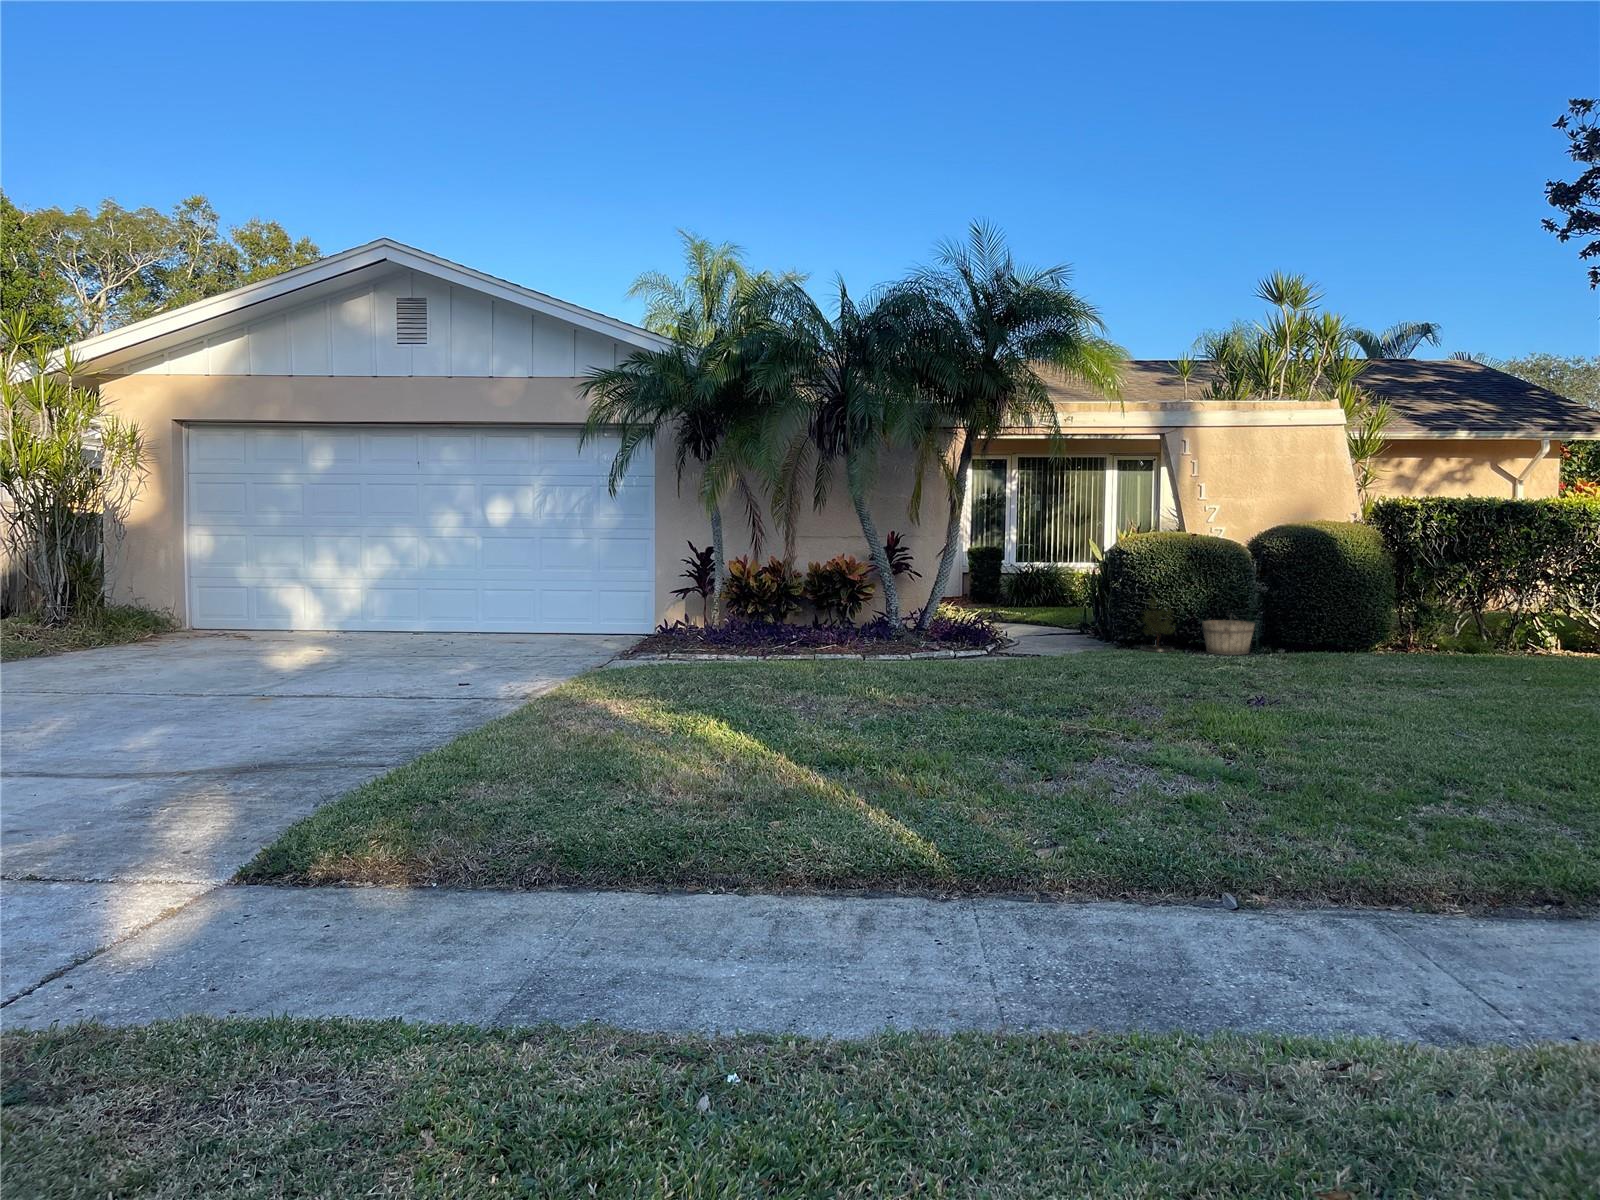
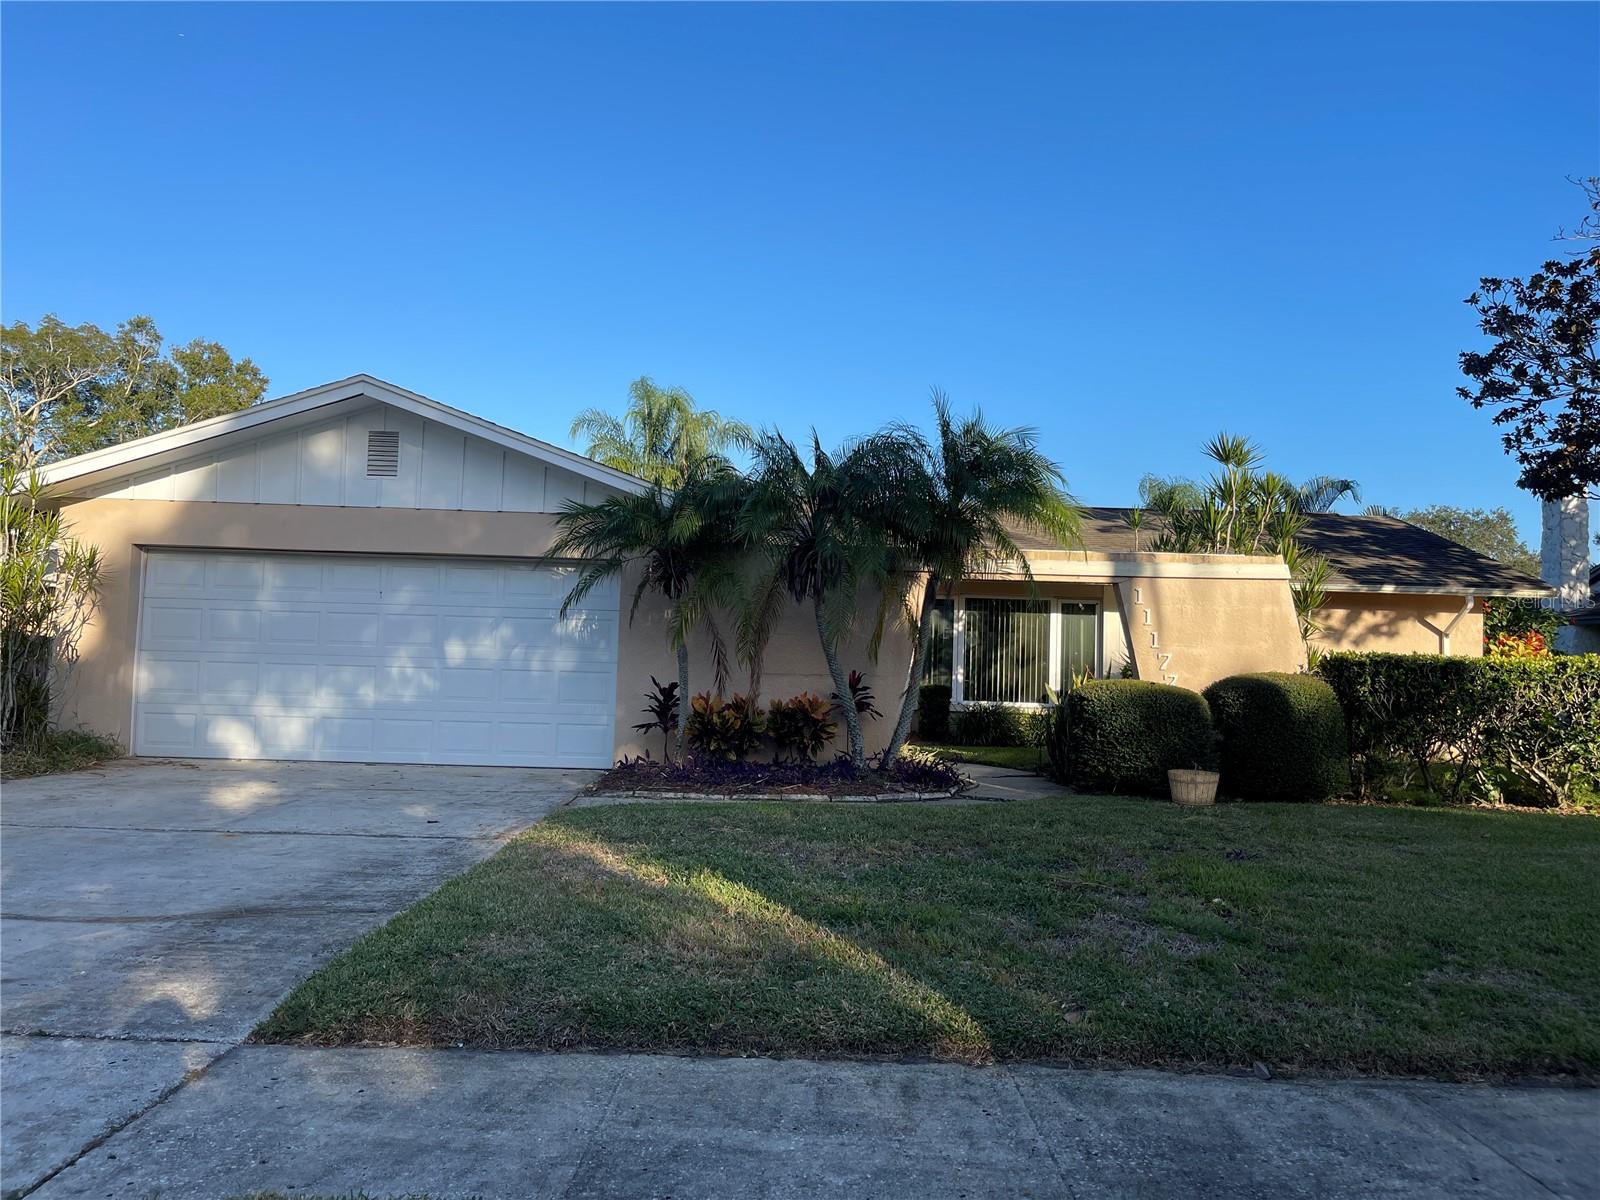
potted tree: present [1141,595,1175,652] -> none [1106,739,1144,801]

